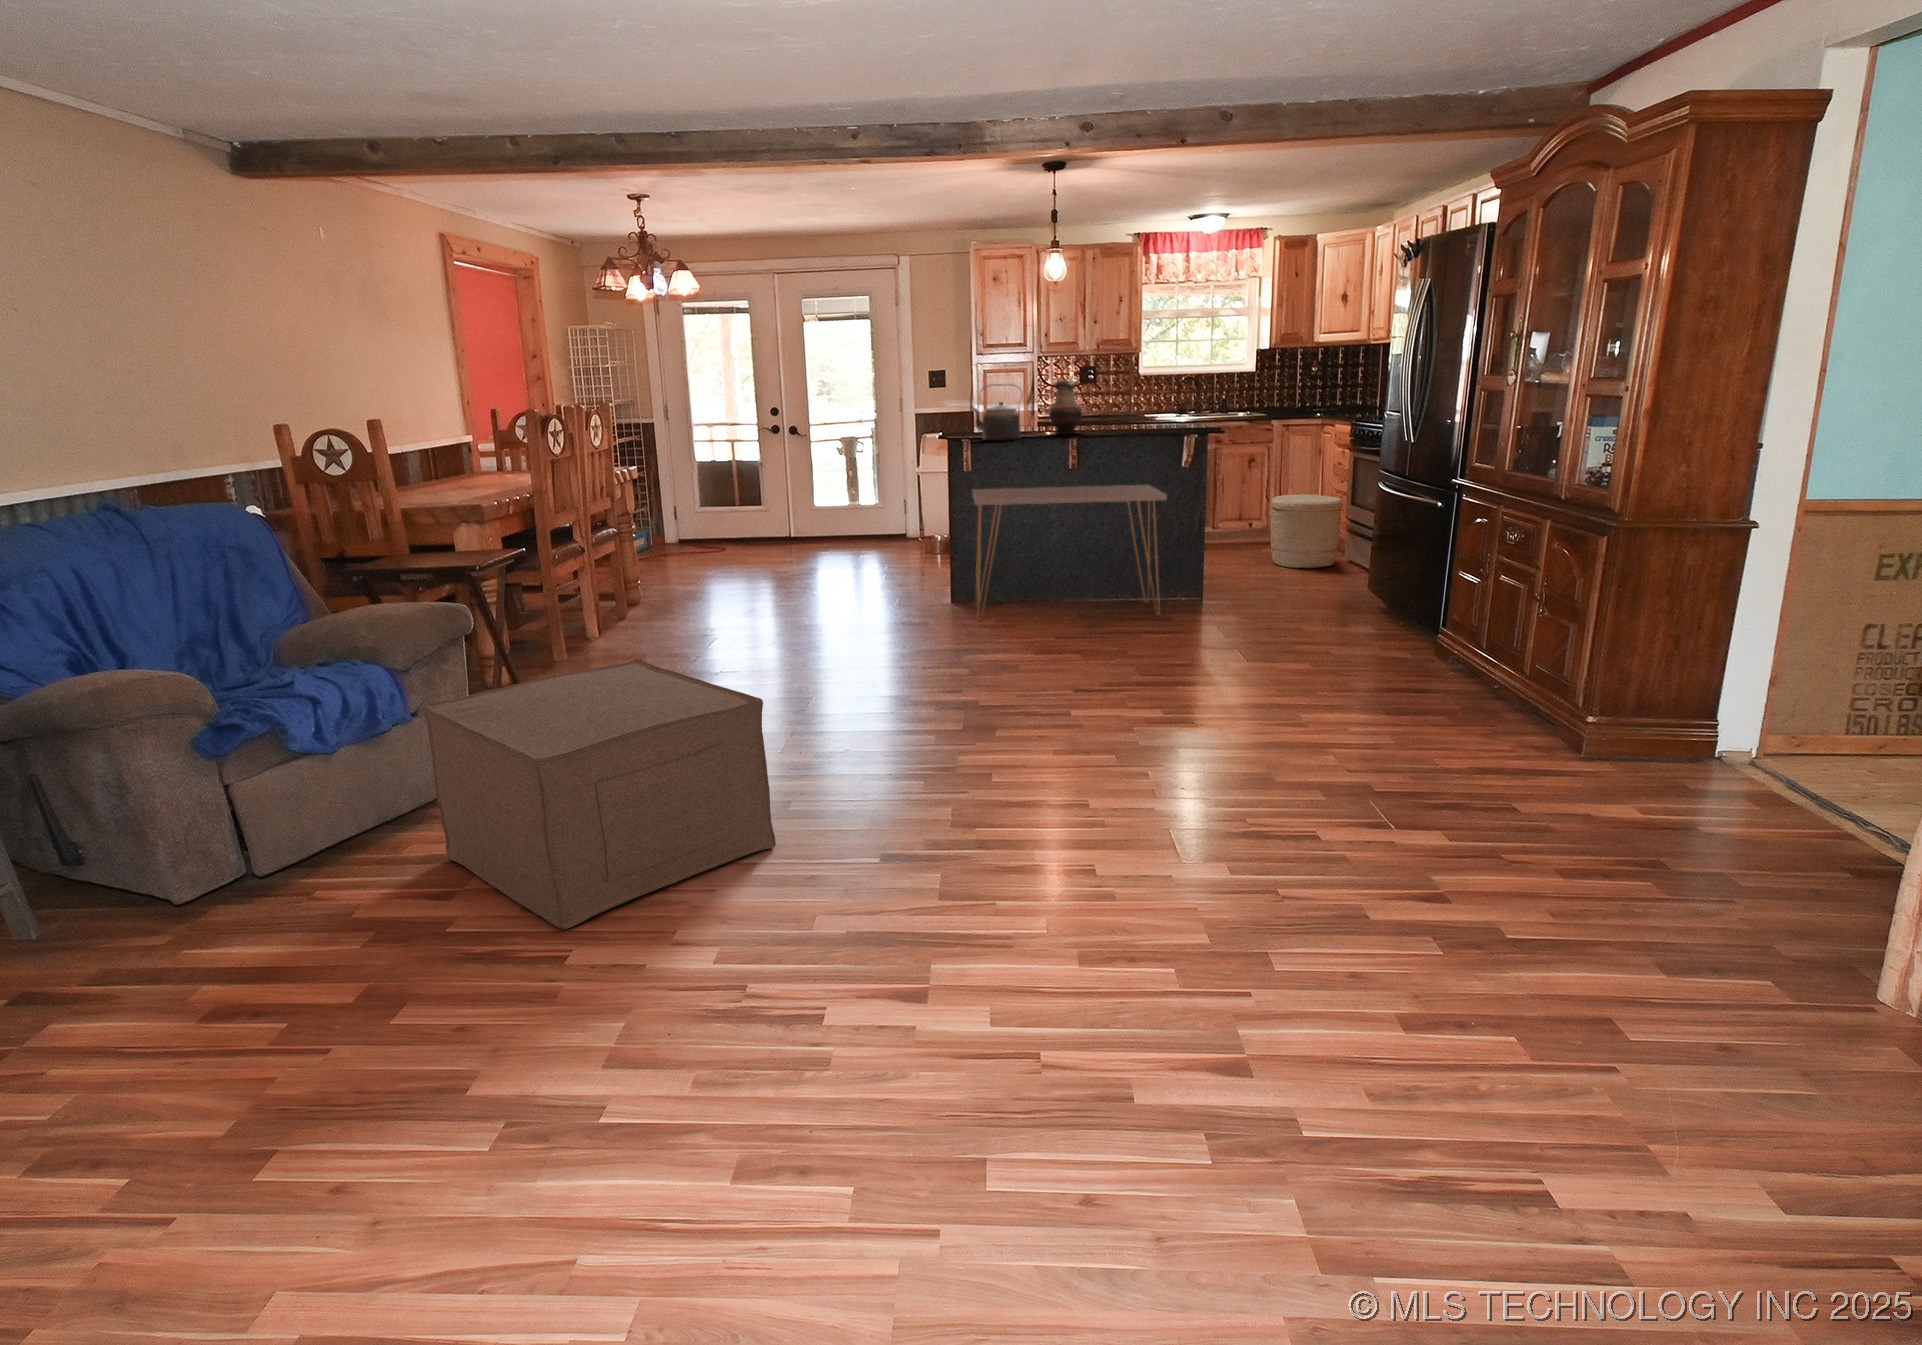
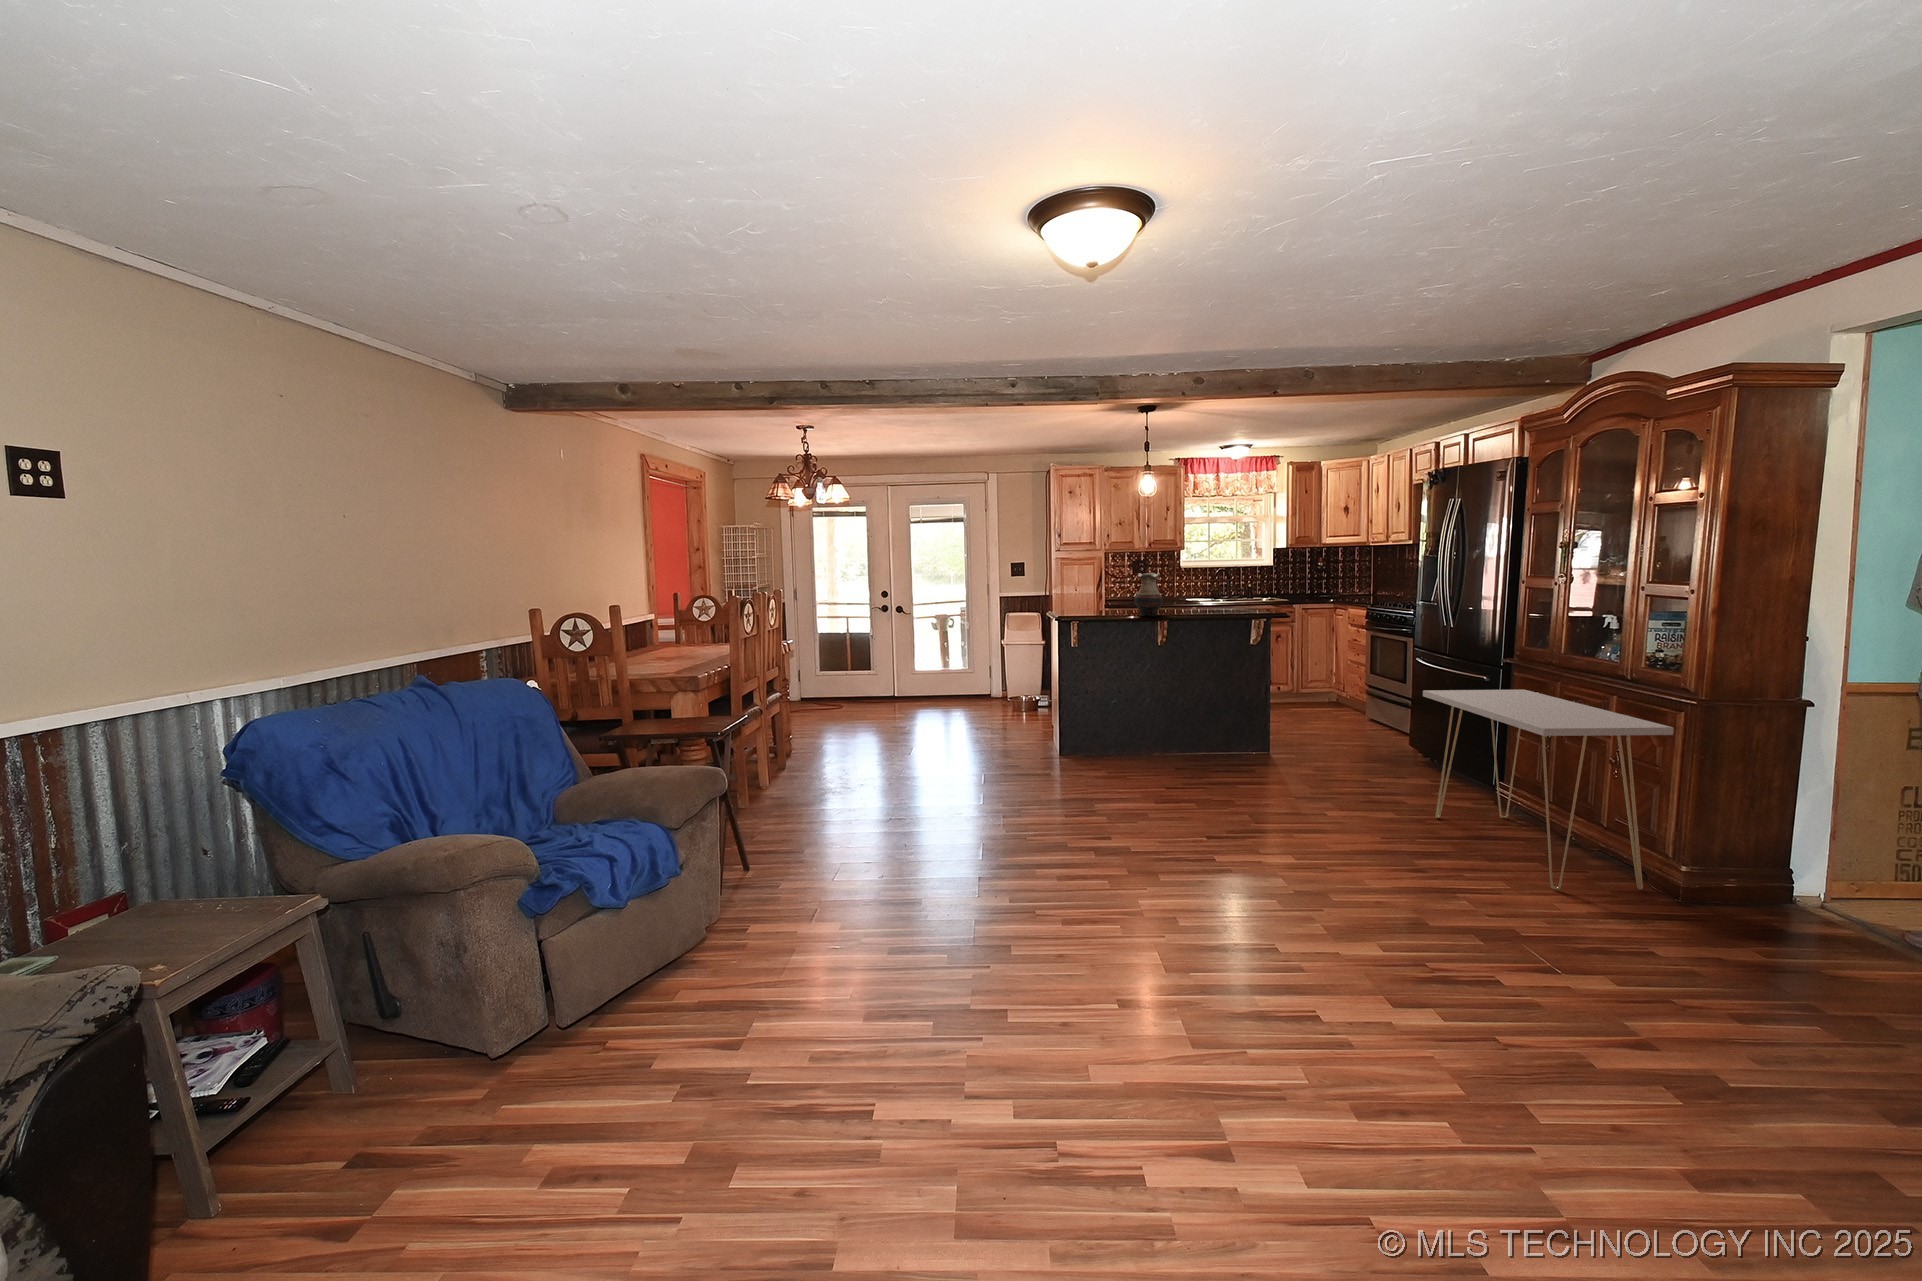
kettle: present [972,384,1021,441] -> none [1075,576,1117,621]
console table: present [972,485,1167,621] -> present [1423,689,1674,890]
woven basket: present [1270,494,1343,568] -> none [1304,664,1366,725]
ottoman: present [424,659,776,929] -> none [713,814,1019,1083]

